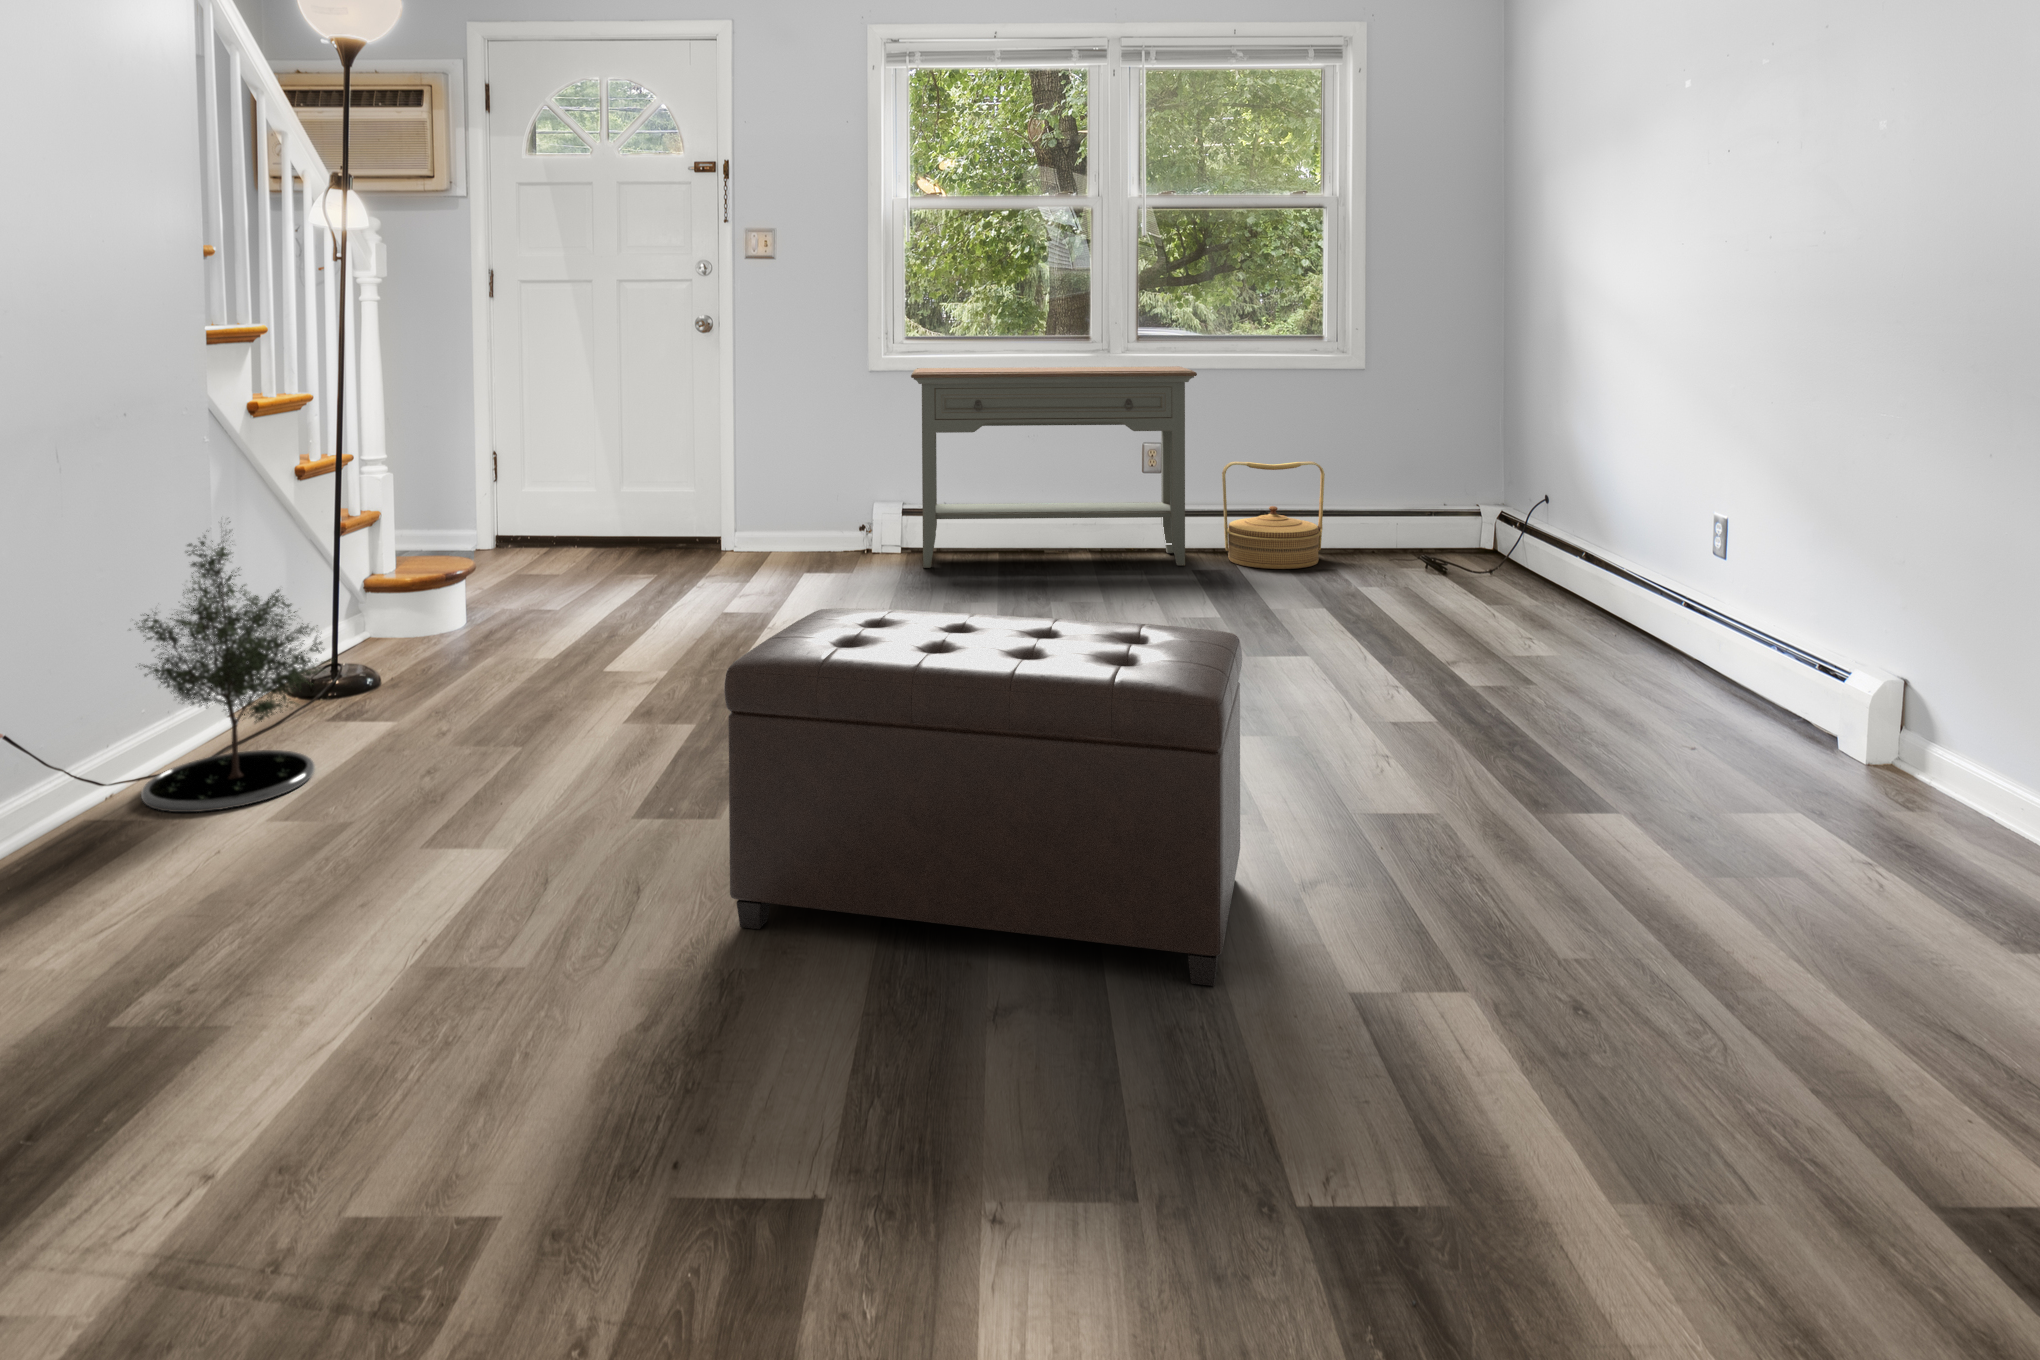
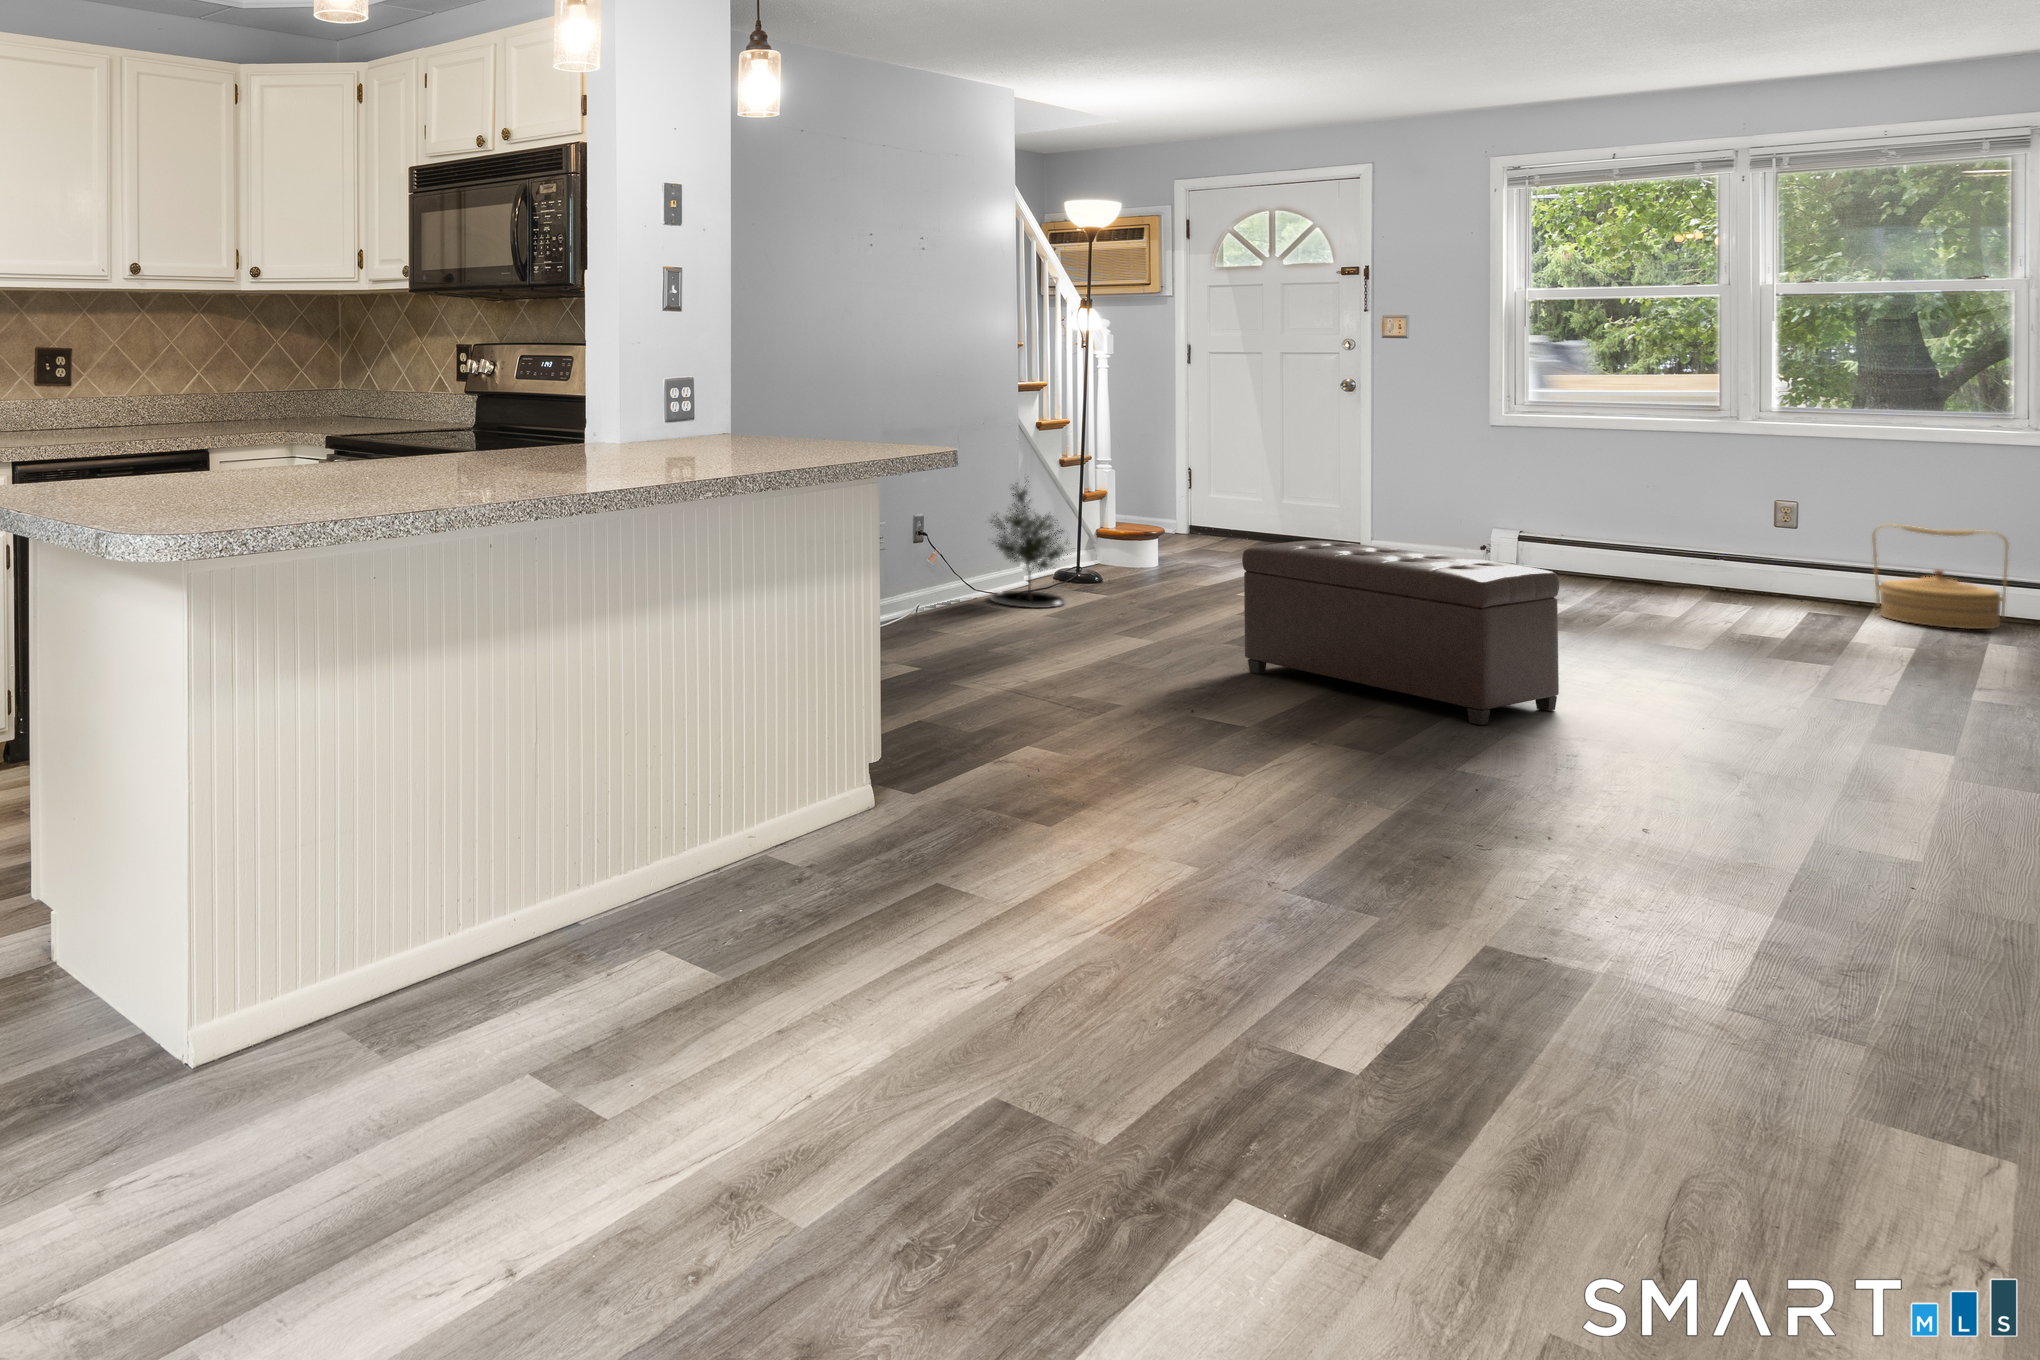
console table: present [911,366,1197,568] -> none [1520,425,1836,611]

